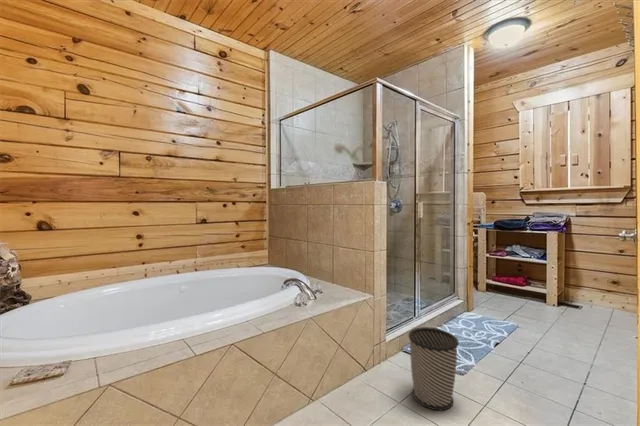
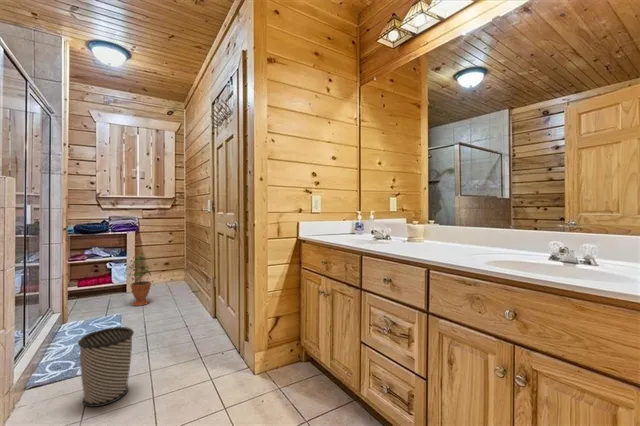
potted plant: none [533,257,568,325] -> present [129,253,151,306]

